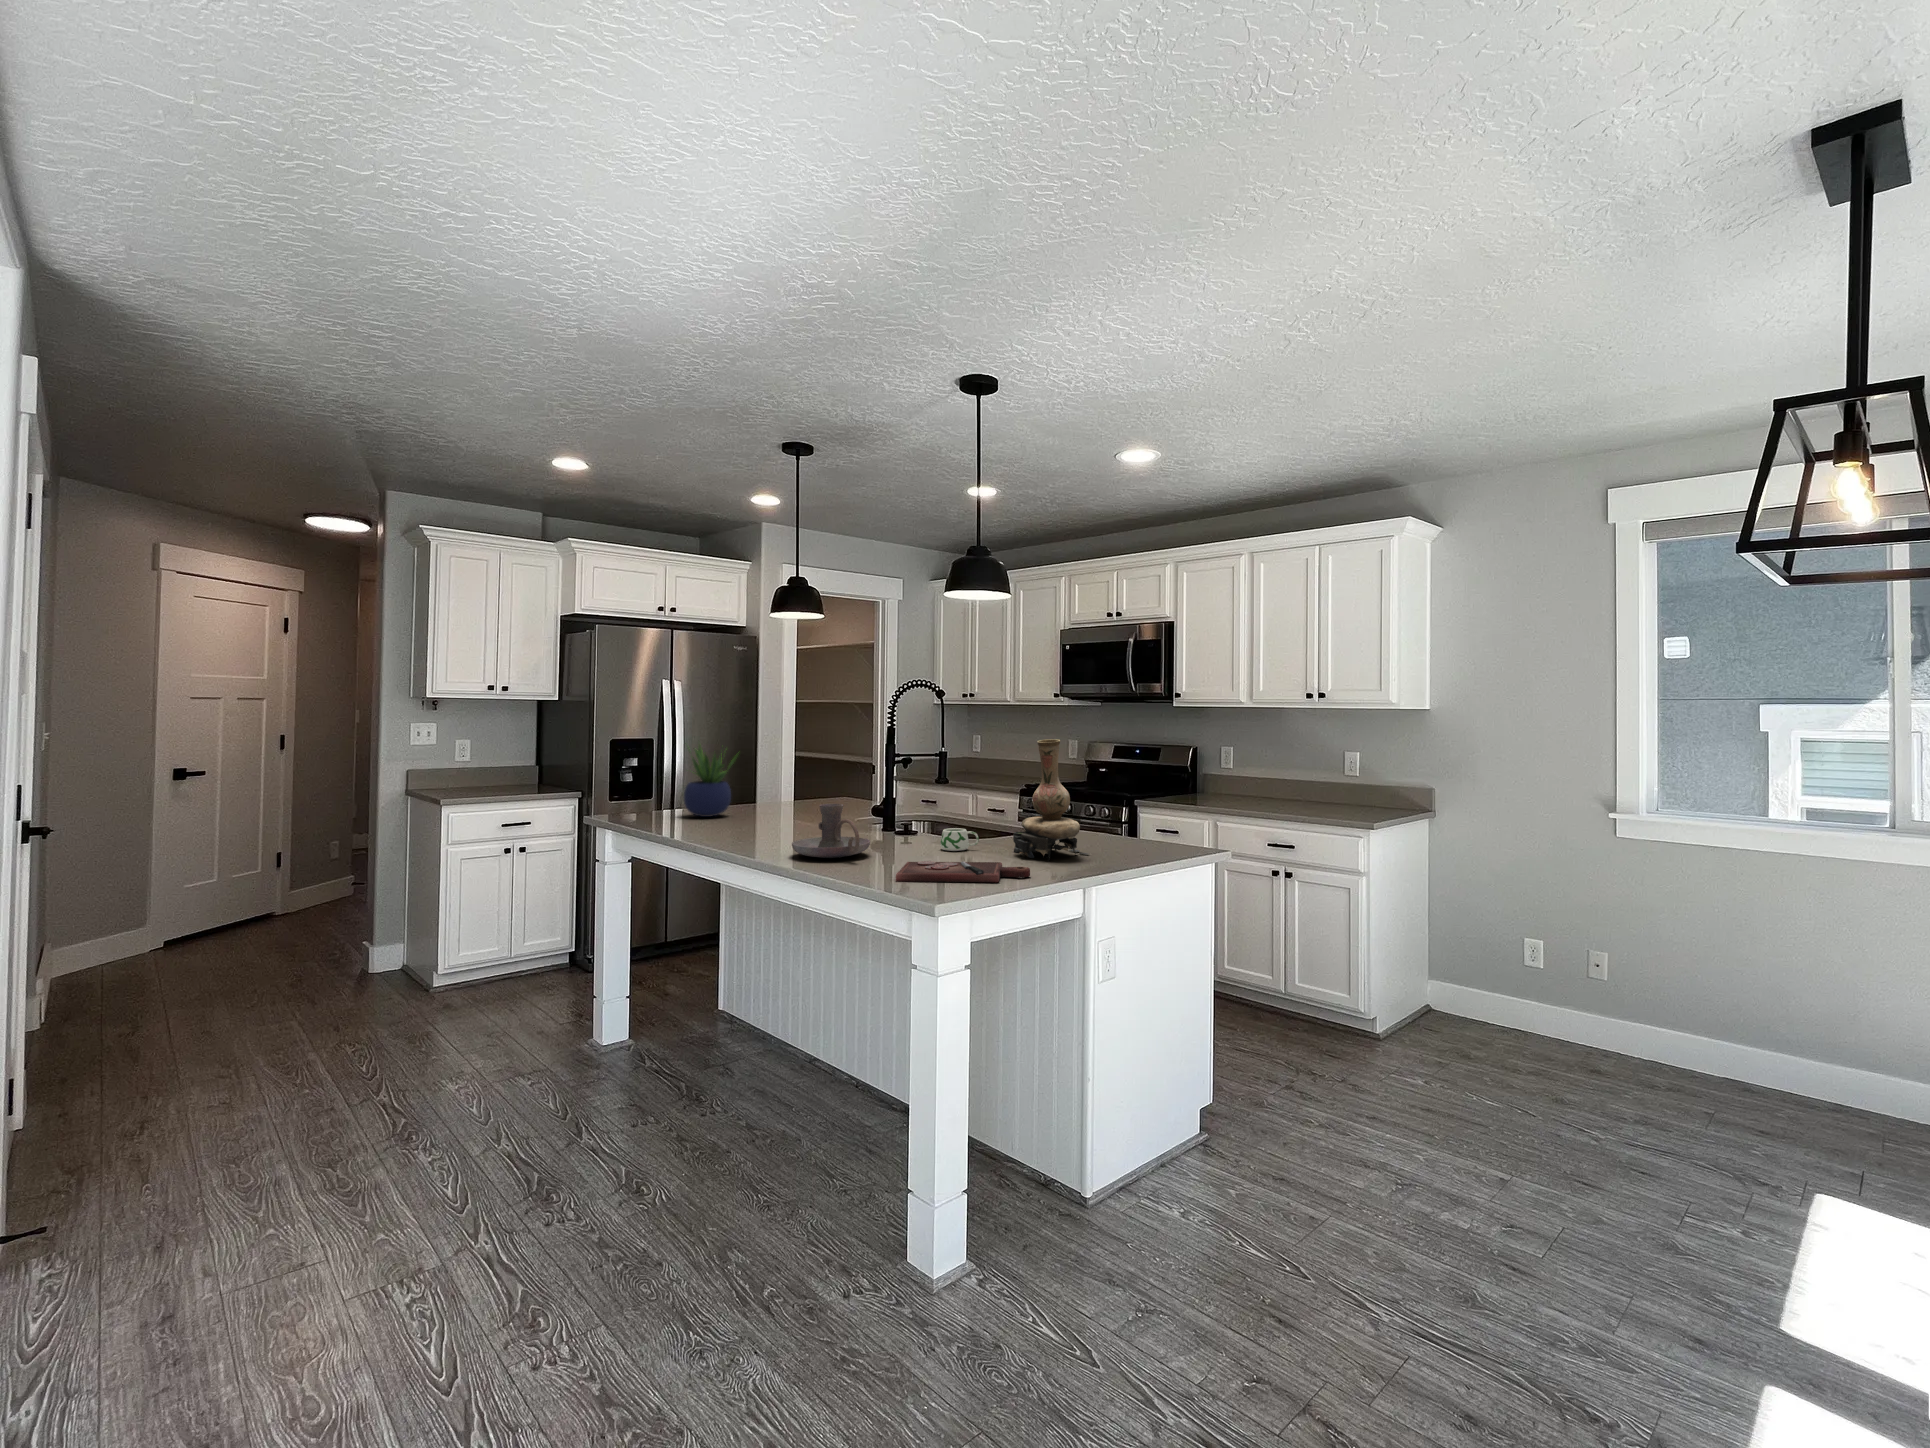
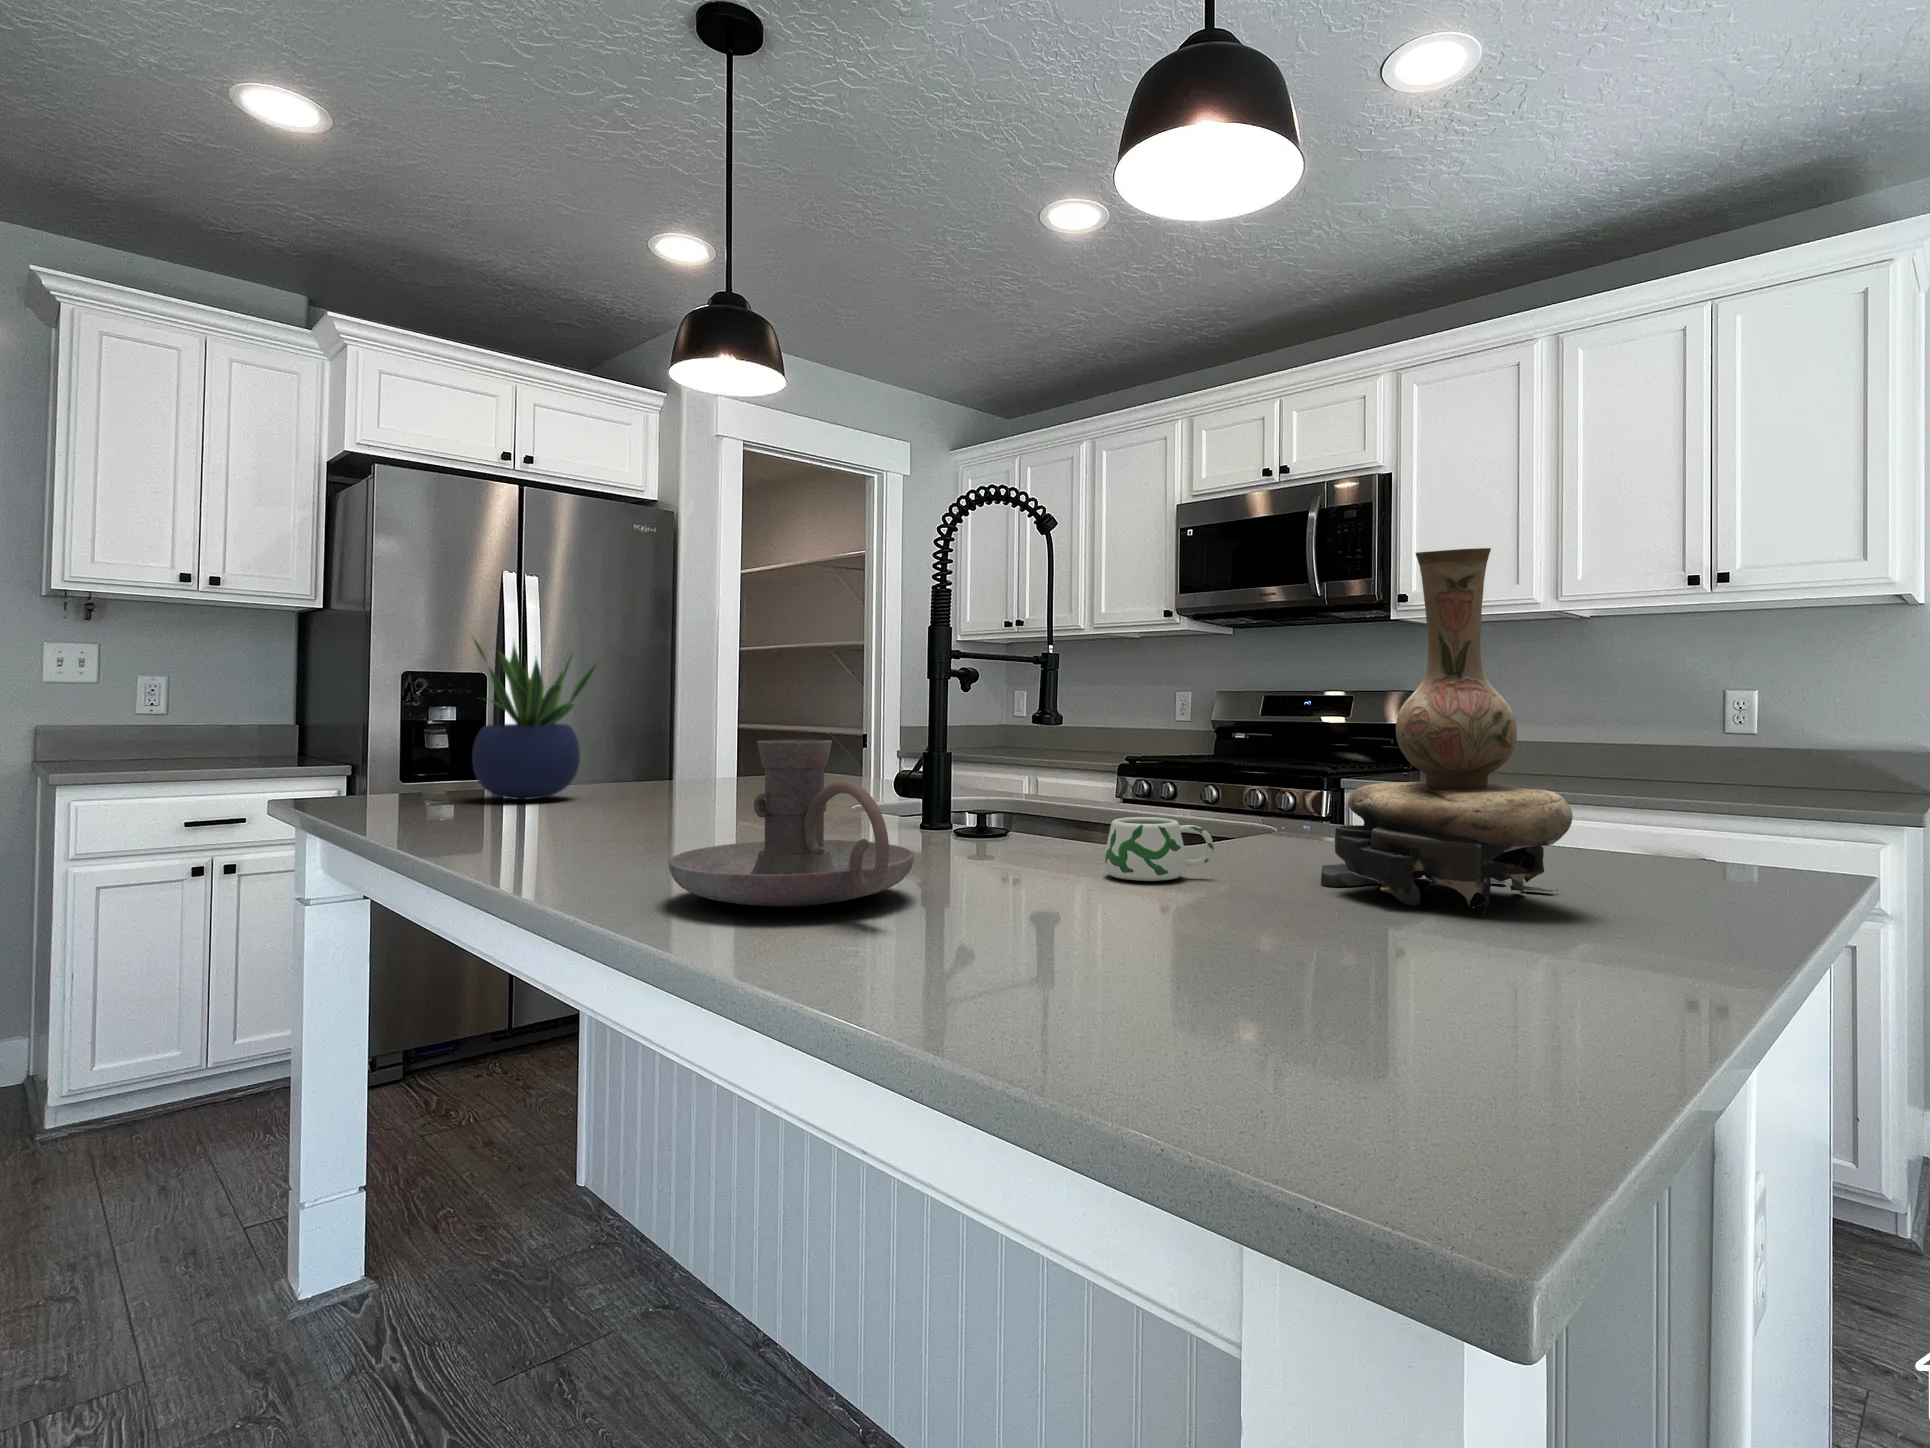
cutting board: present [896,861,1030,882] -> none [1063,927,1576,1030]

